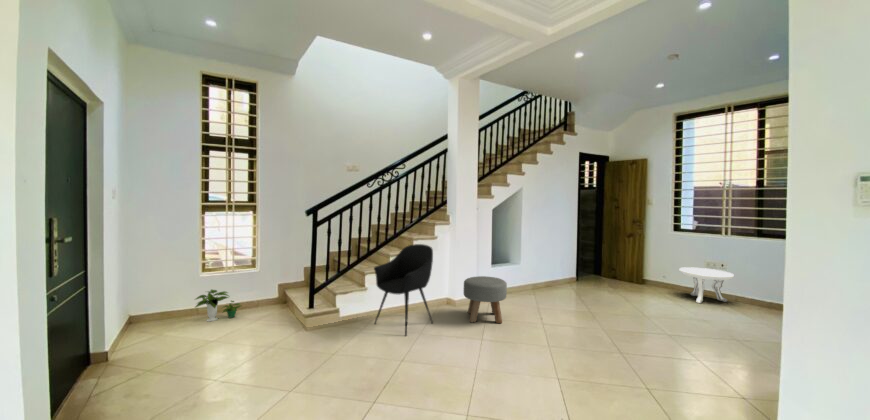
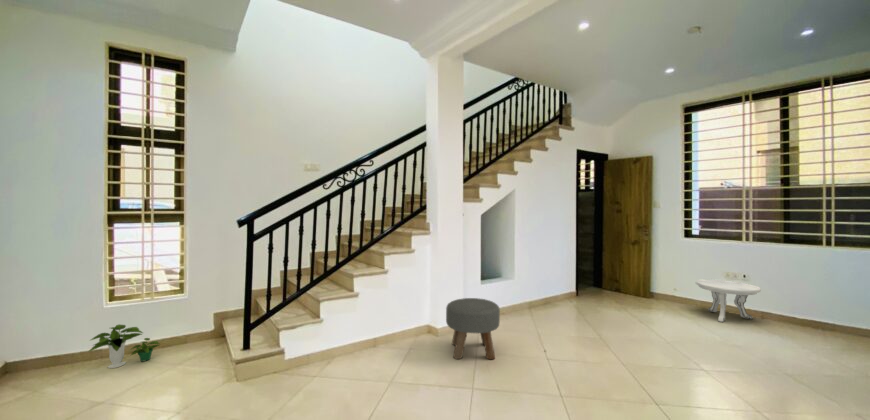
armchair: present [374,244,433,336] -> none [330,261,407,385]

